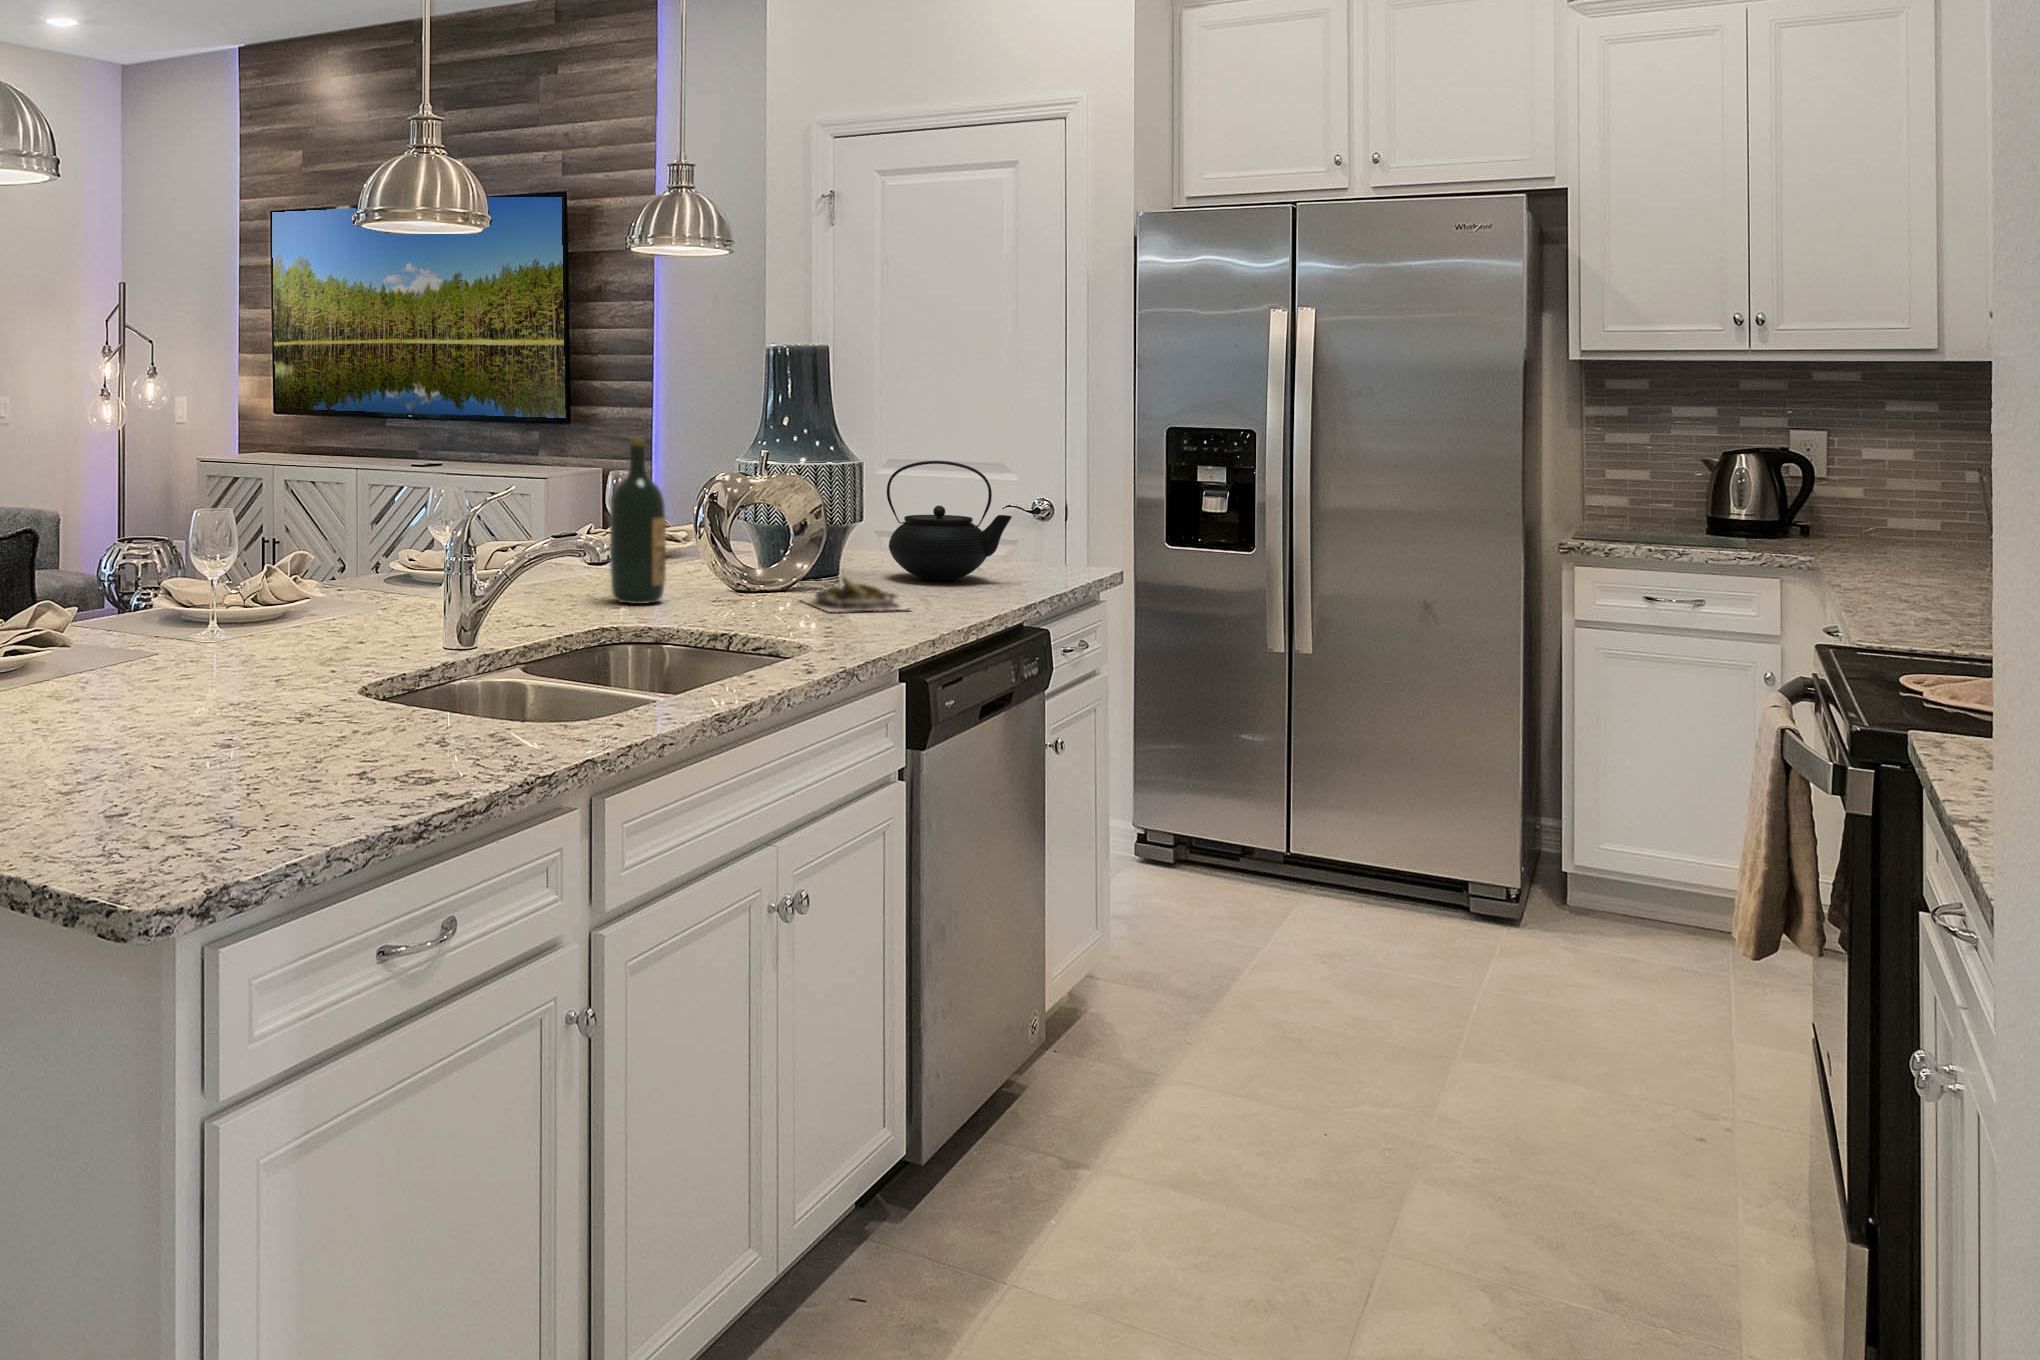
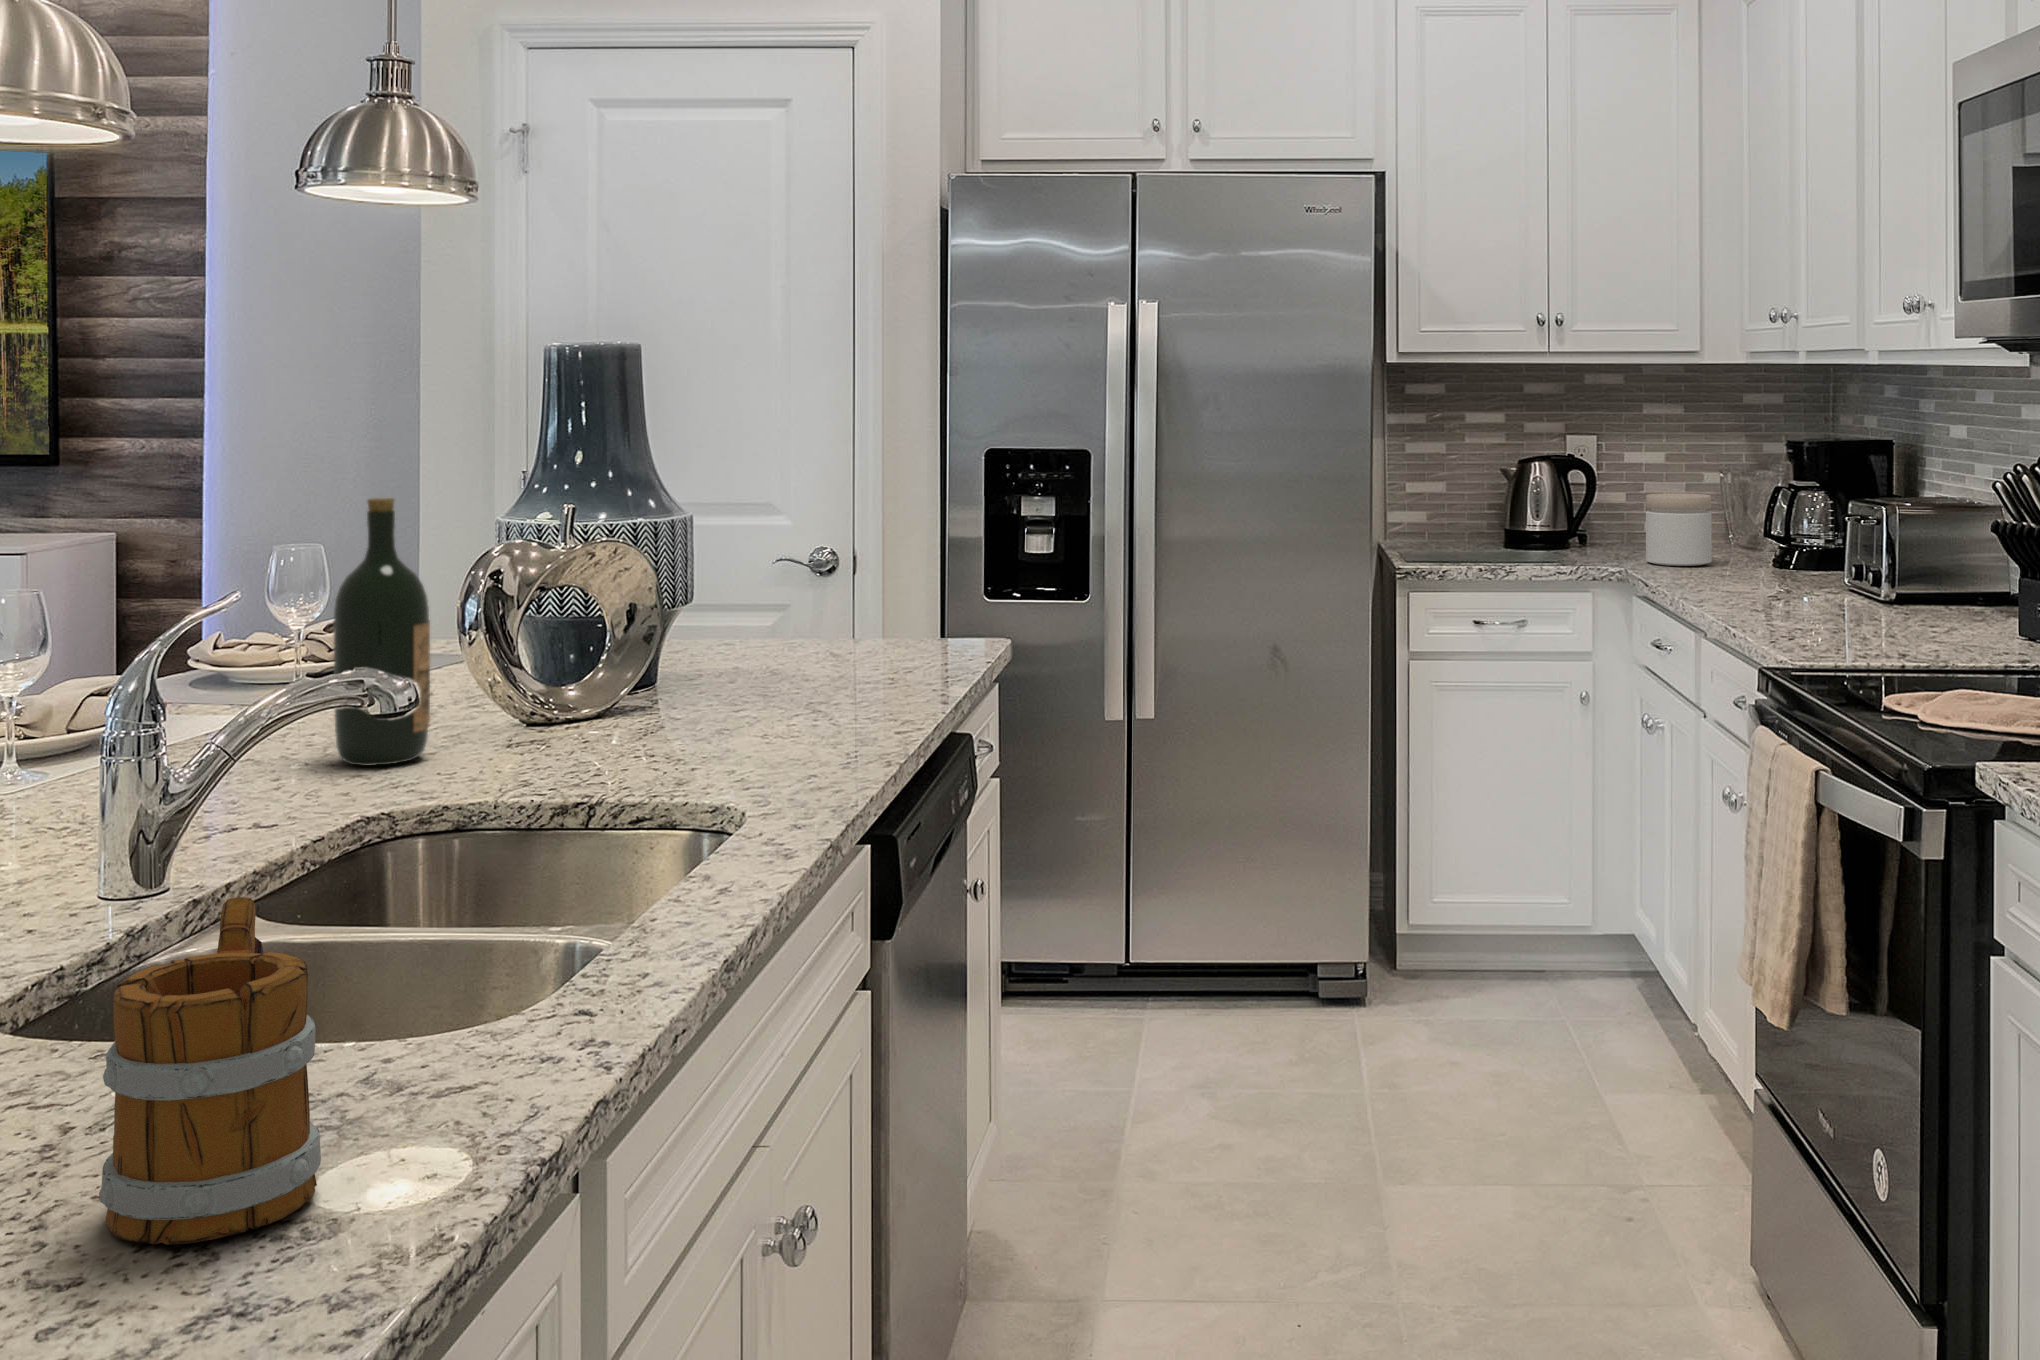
teapot: present [887,461,1012,581] -> none [719,510,896,678]
jar: none [1854,487,1937,560] -> present [1646,493,1712,566]
plate: present [803,577,906,612] -> none [633,690,815,745]
mug: none [337,621,441,778] -> present [99,897,321,1245]

